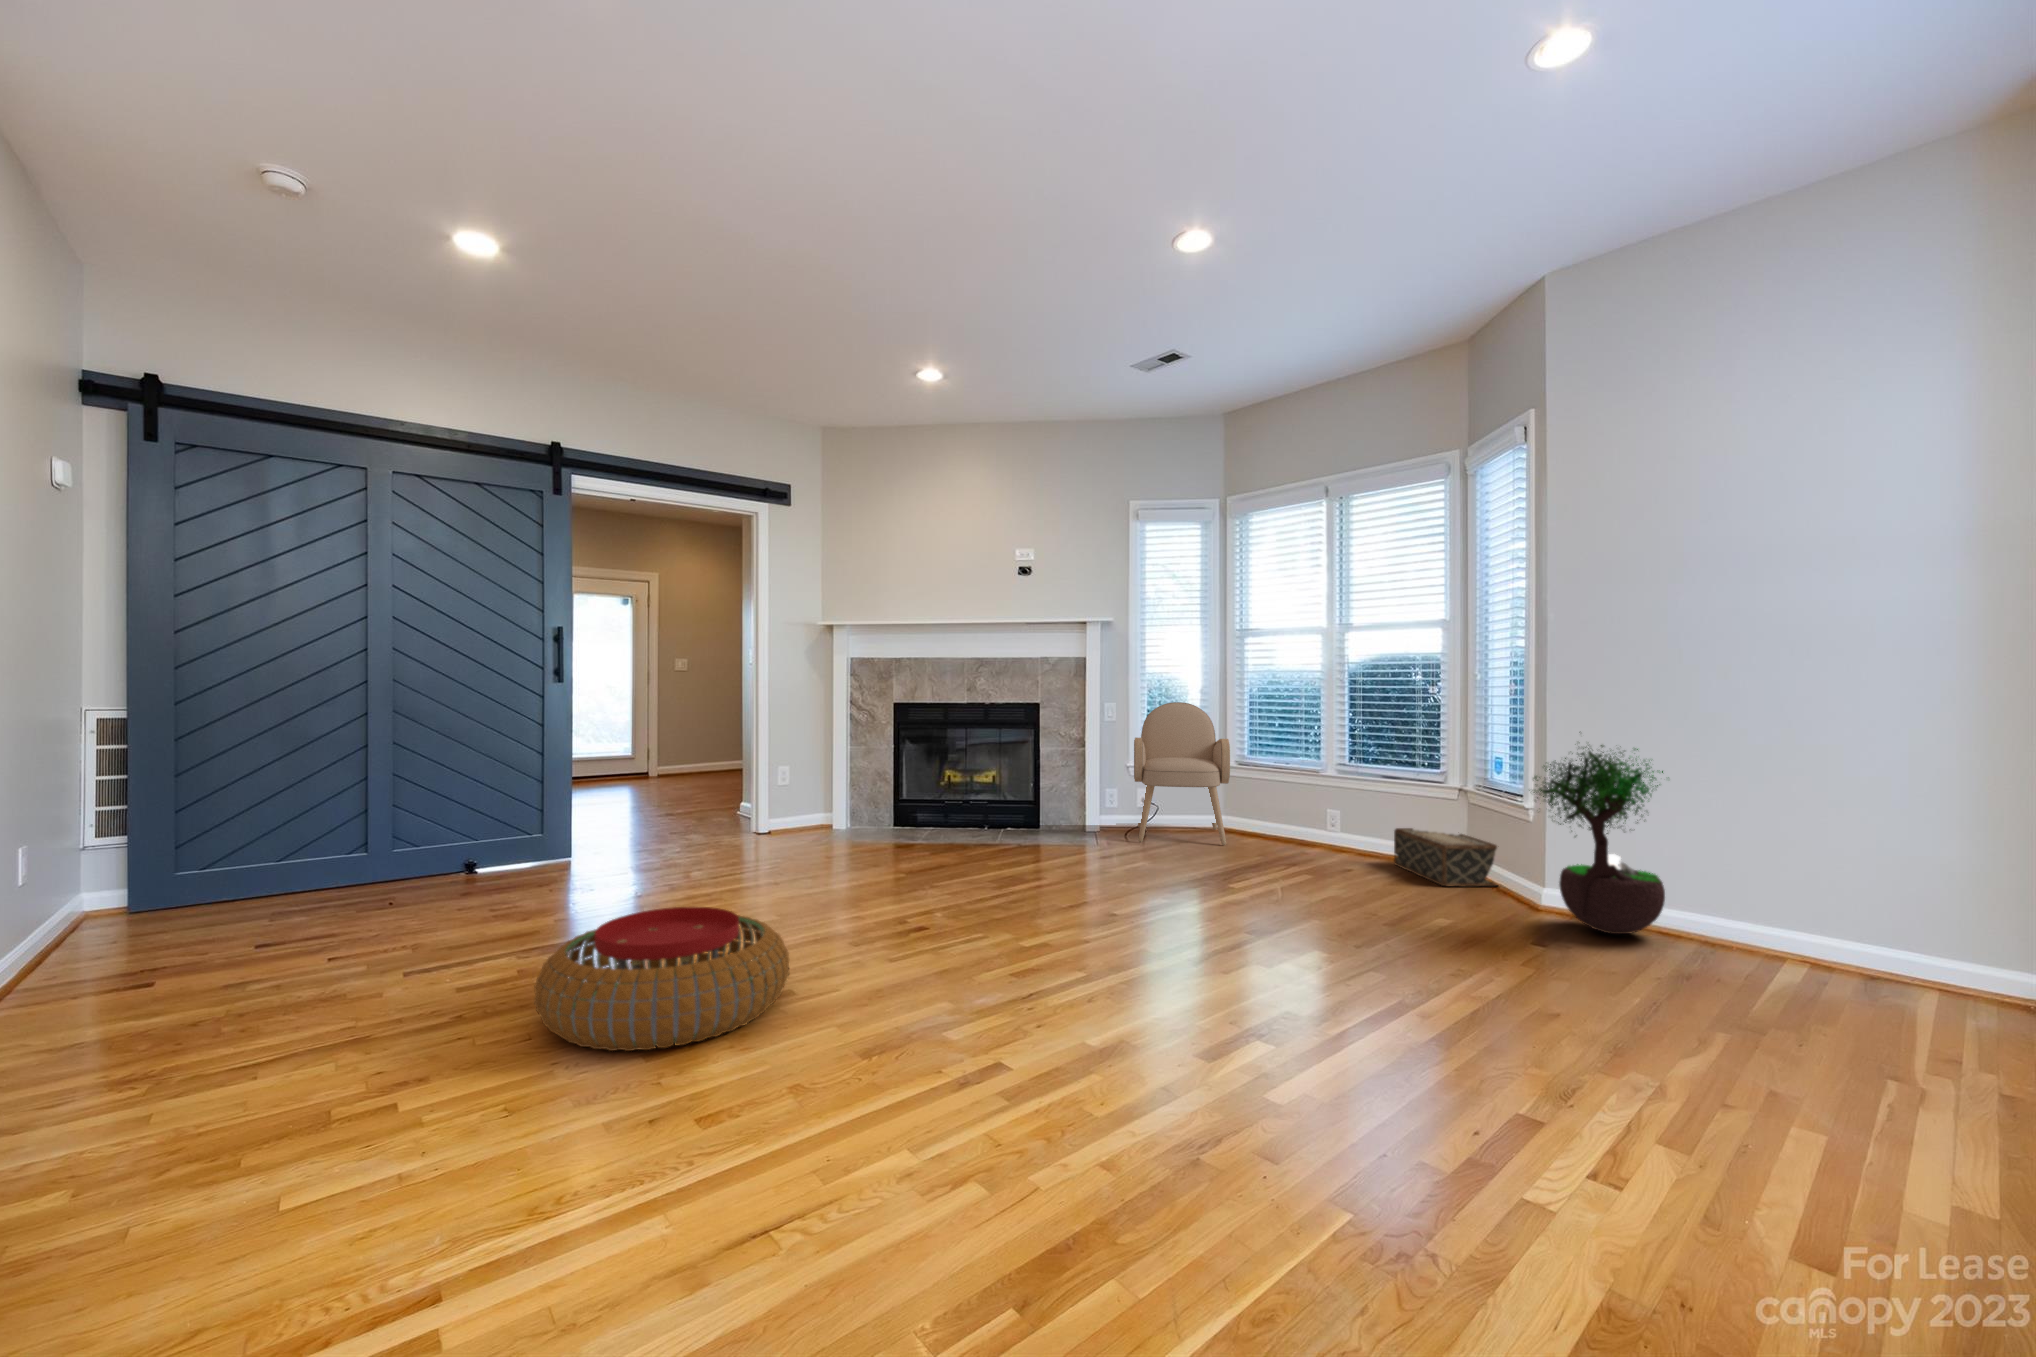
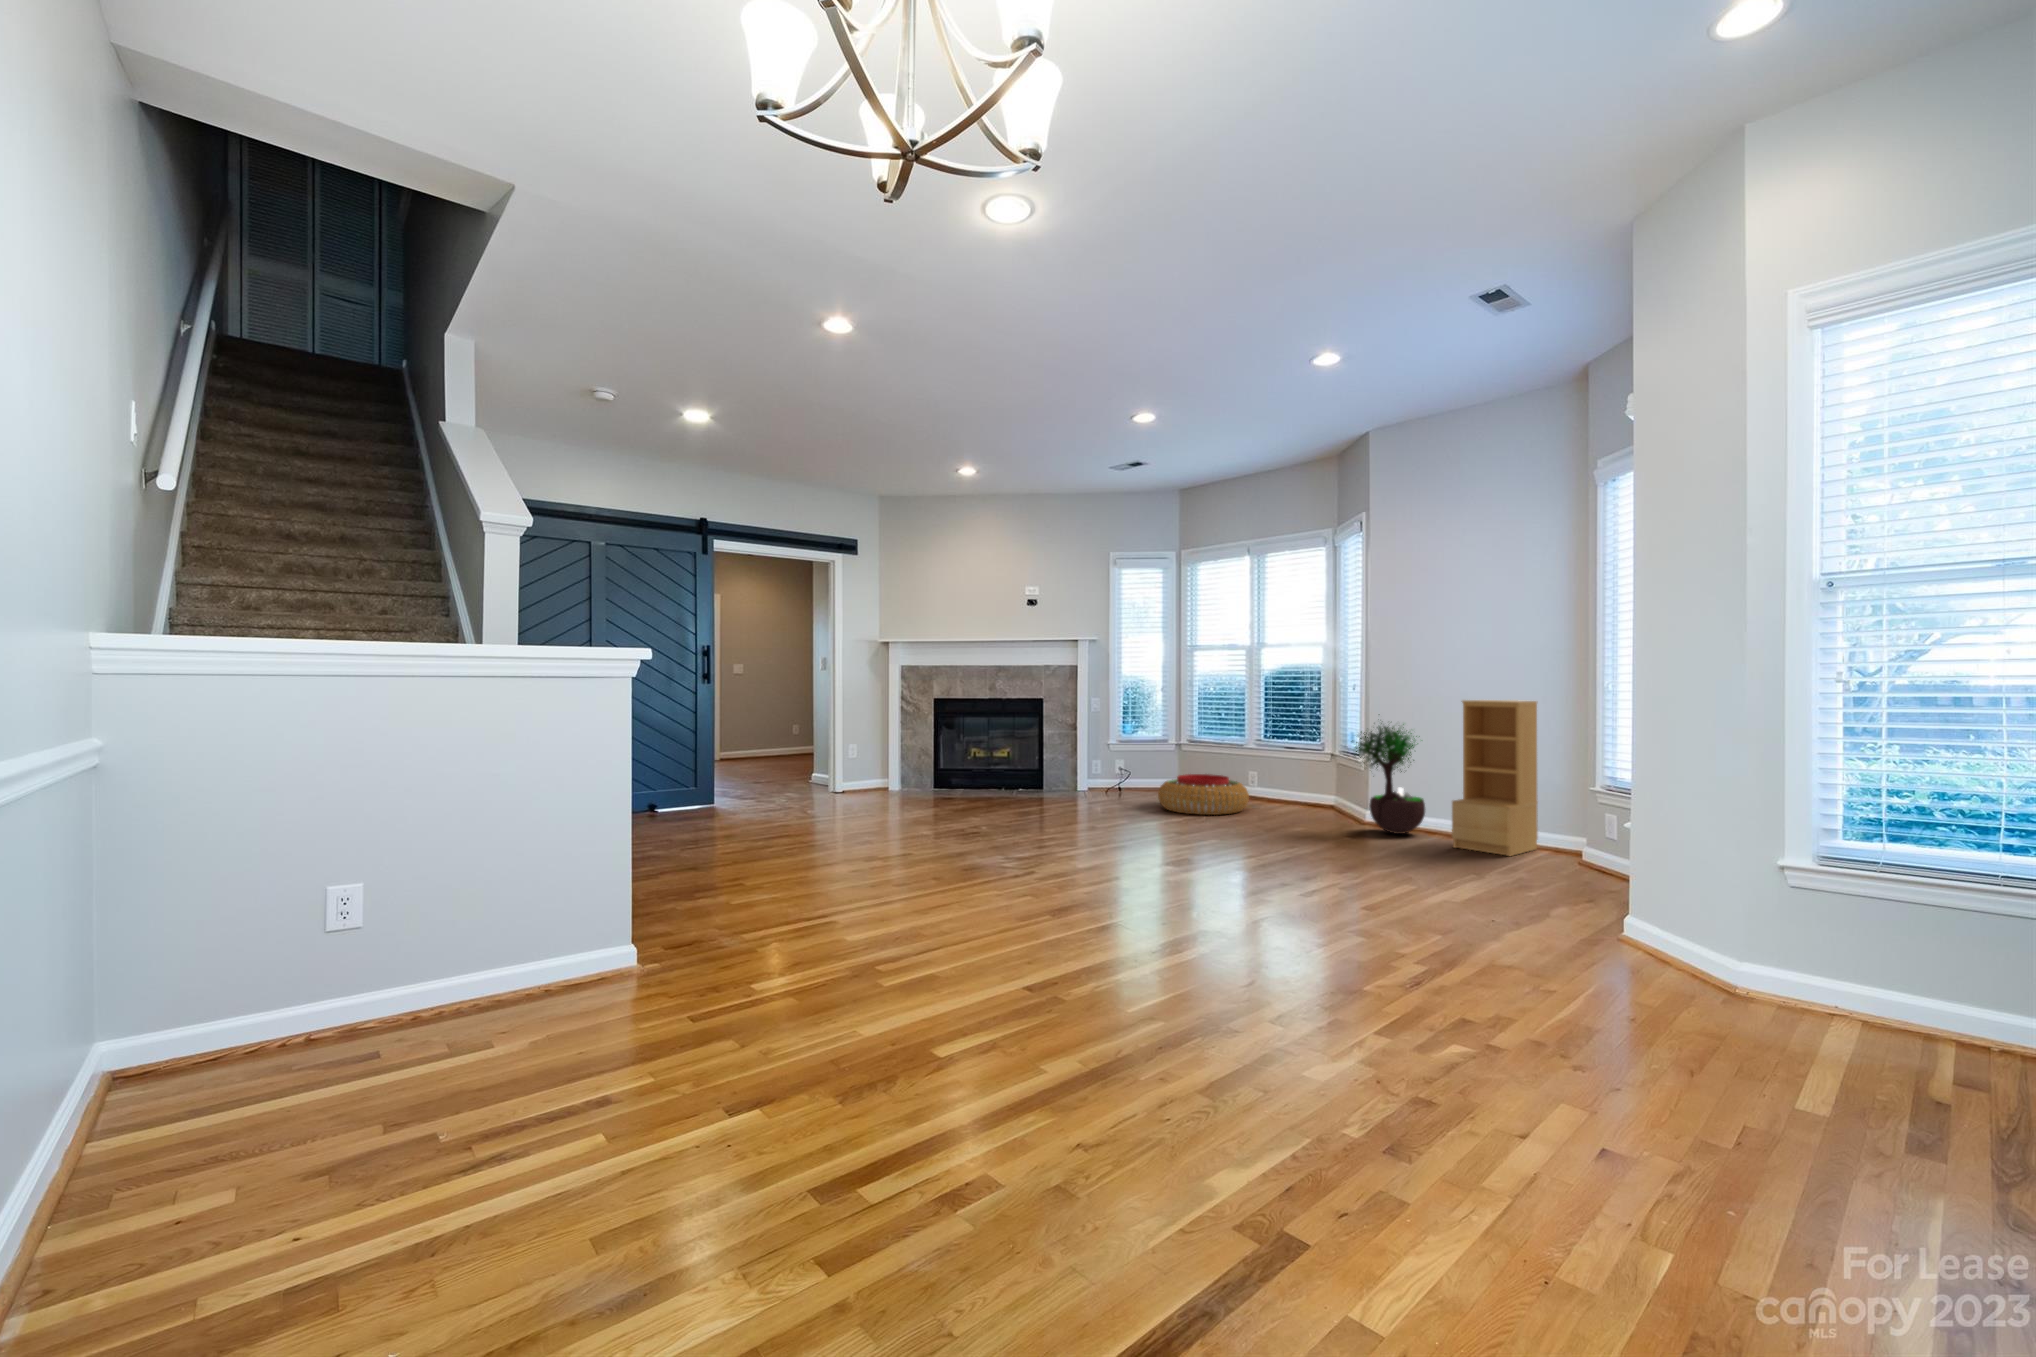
armchair: present [1134,702,1230,845] -> none [1112,697,1179,798]
bookshelf: none [1743,710,1909,1006] -> present [1452,700,1538,856]
woven basket: present [1394,828,1497,886] -> none [1287,781,1349,816]
pouf: present [534,907,789,1051] -> present [1158,774,1249,815]

